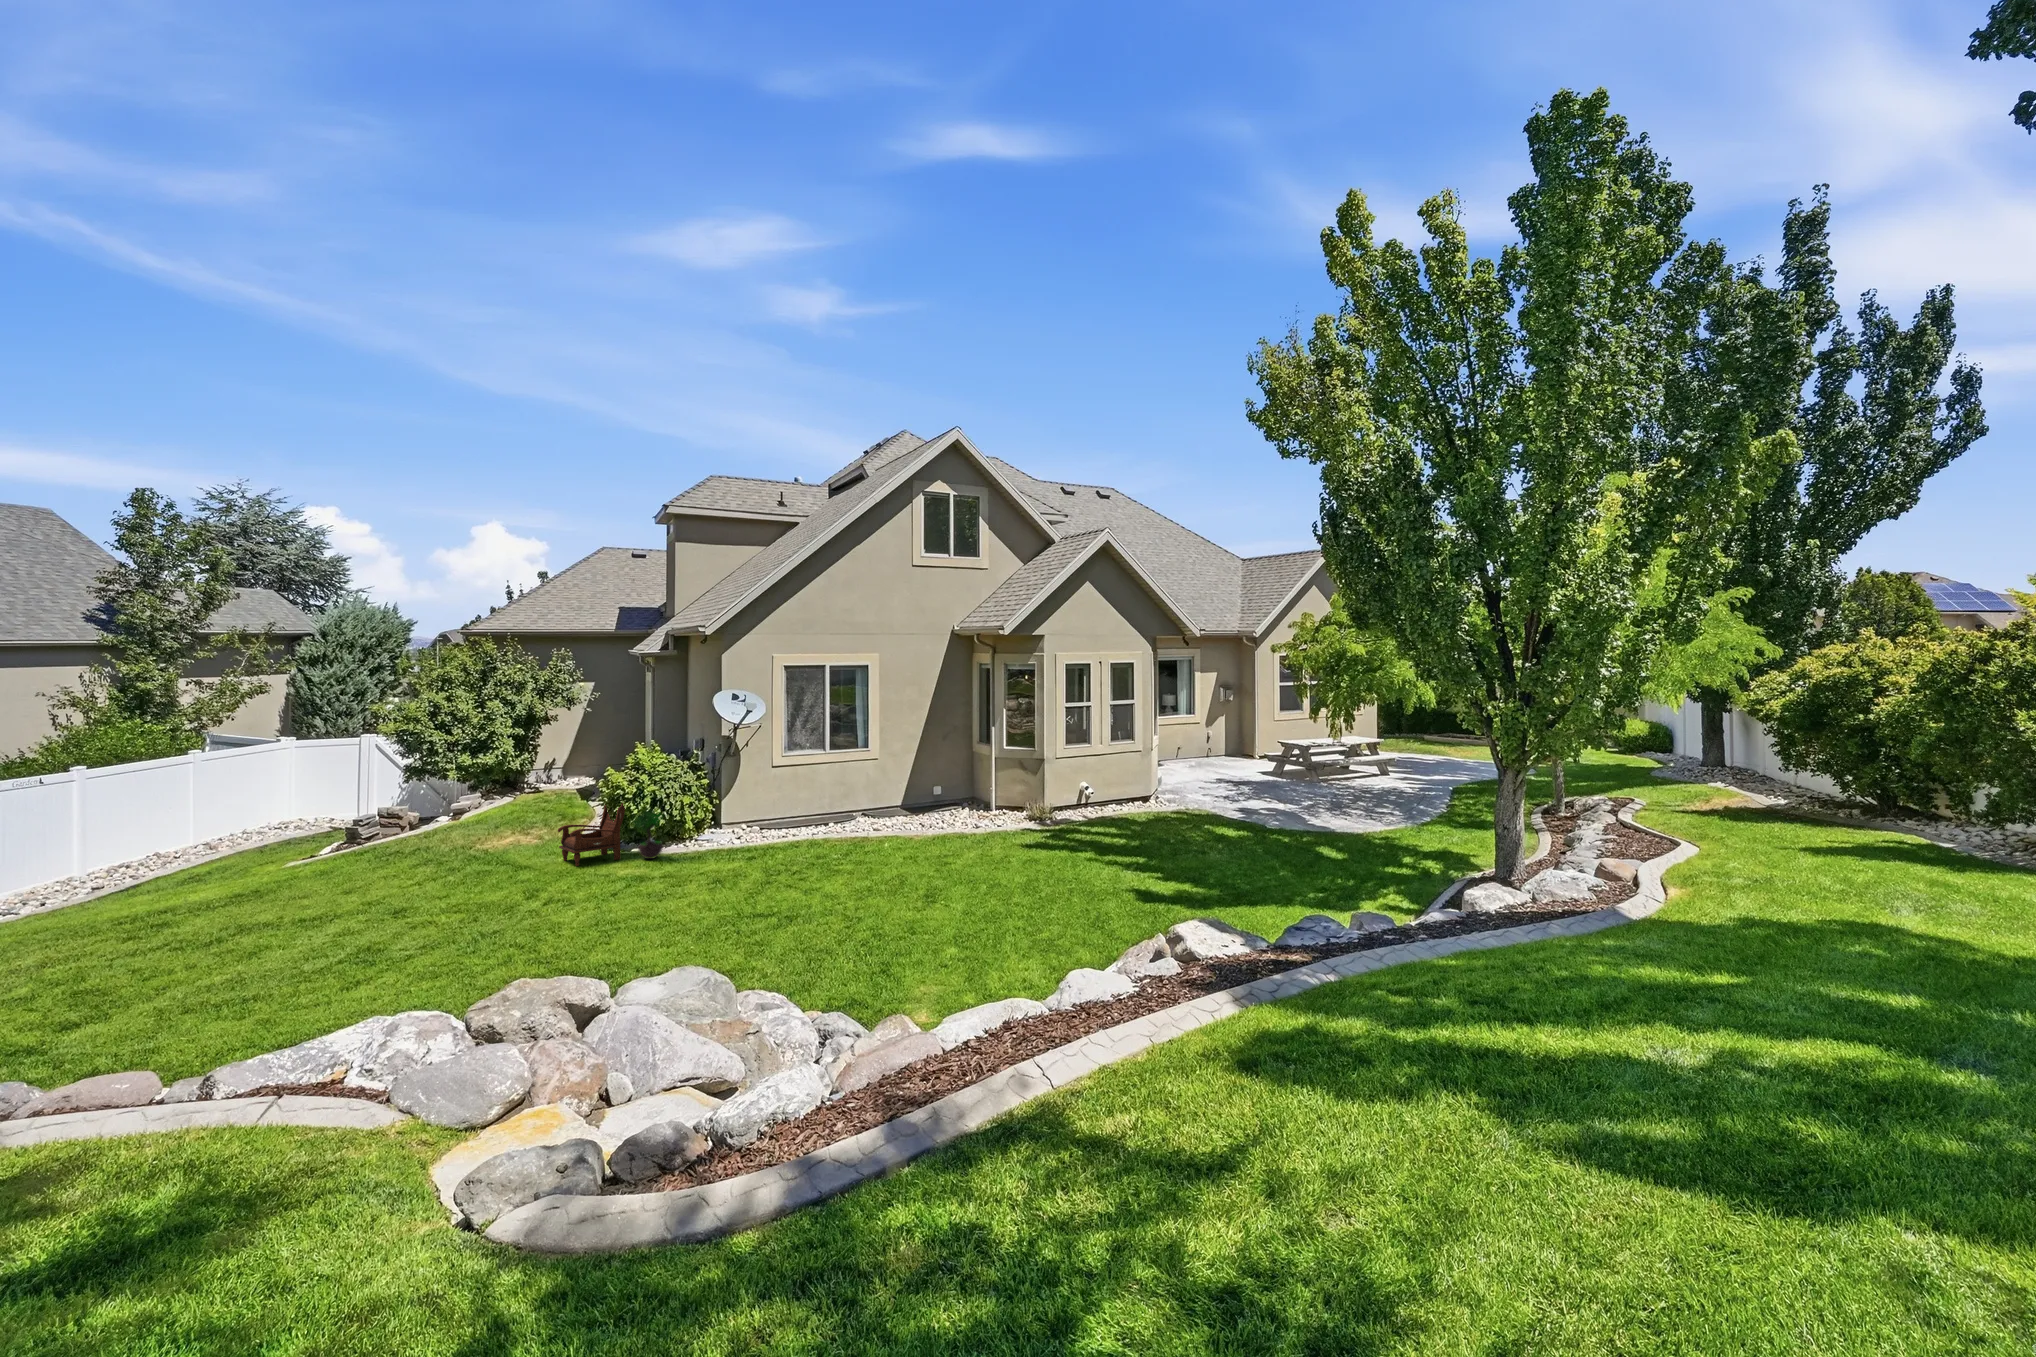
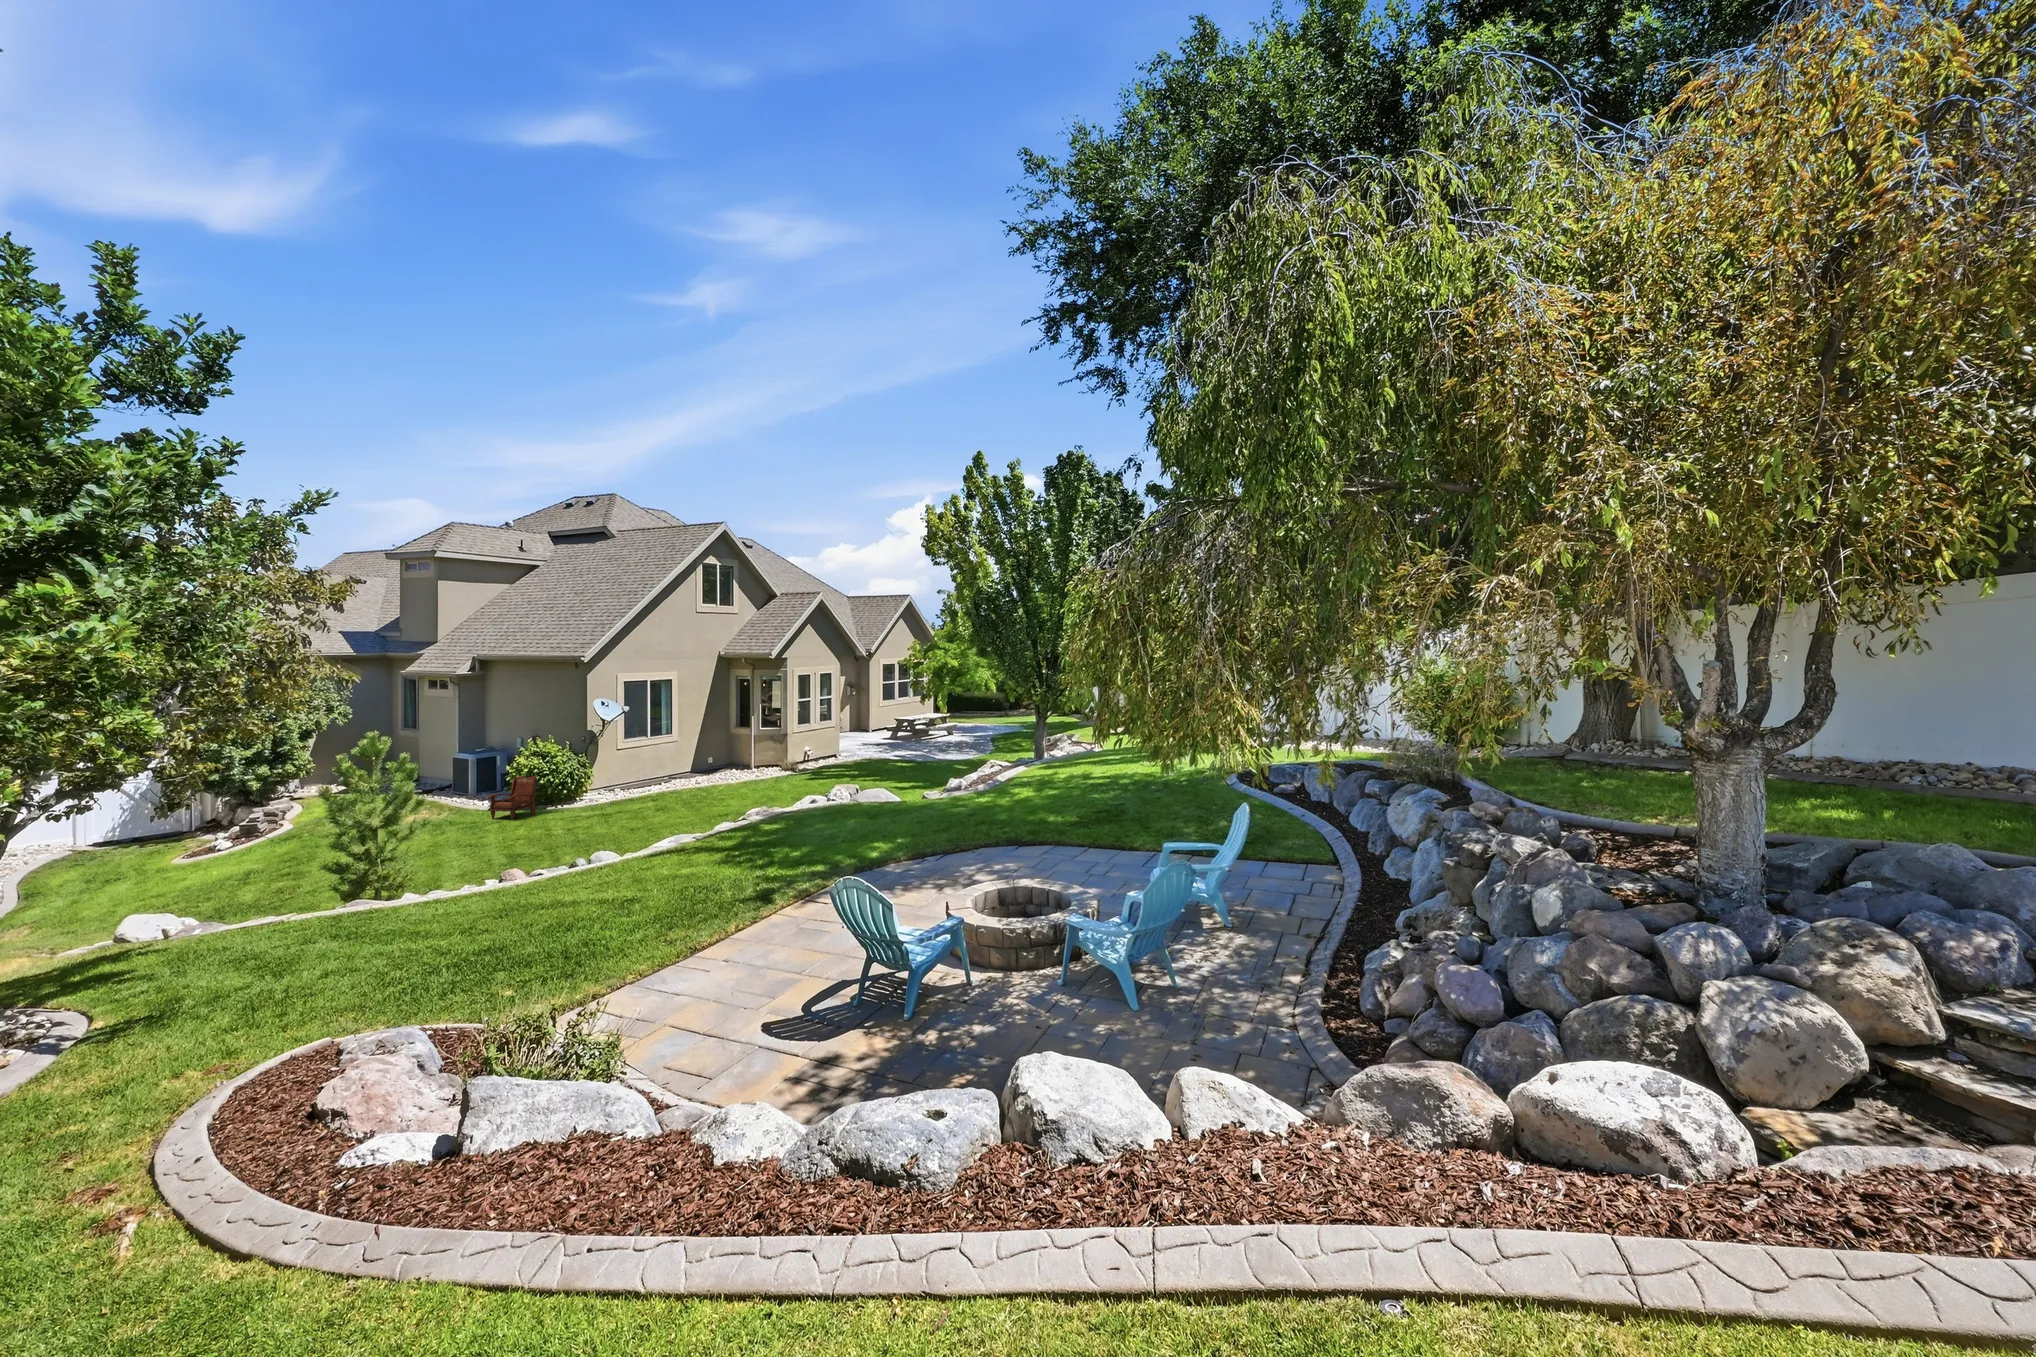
potted tree: present [635,813,663,859] -> none [548,778,570,812]

